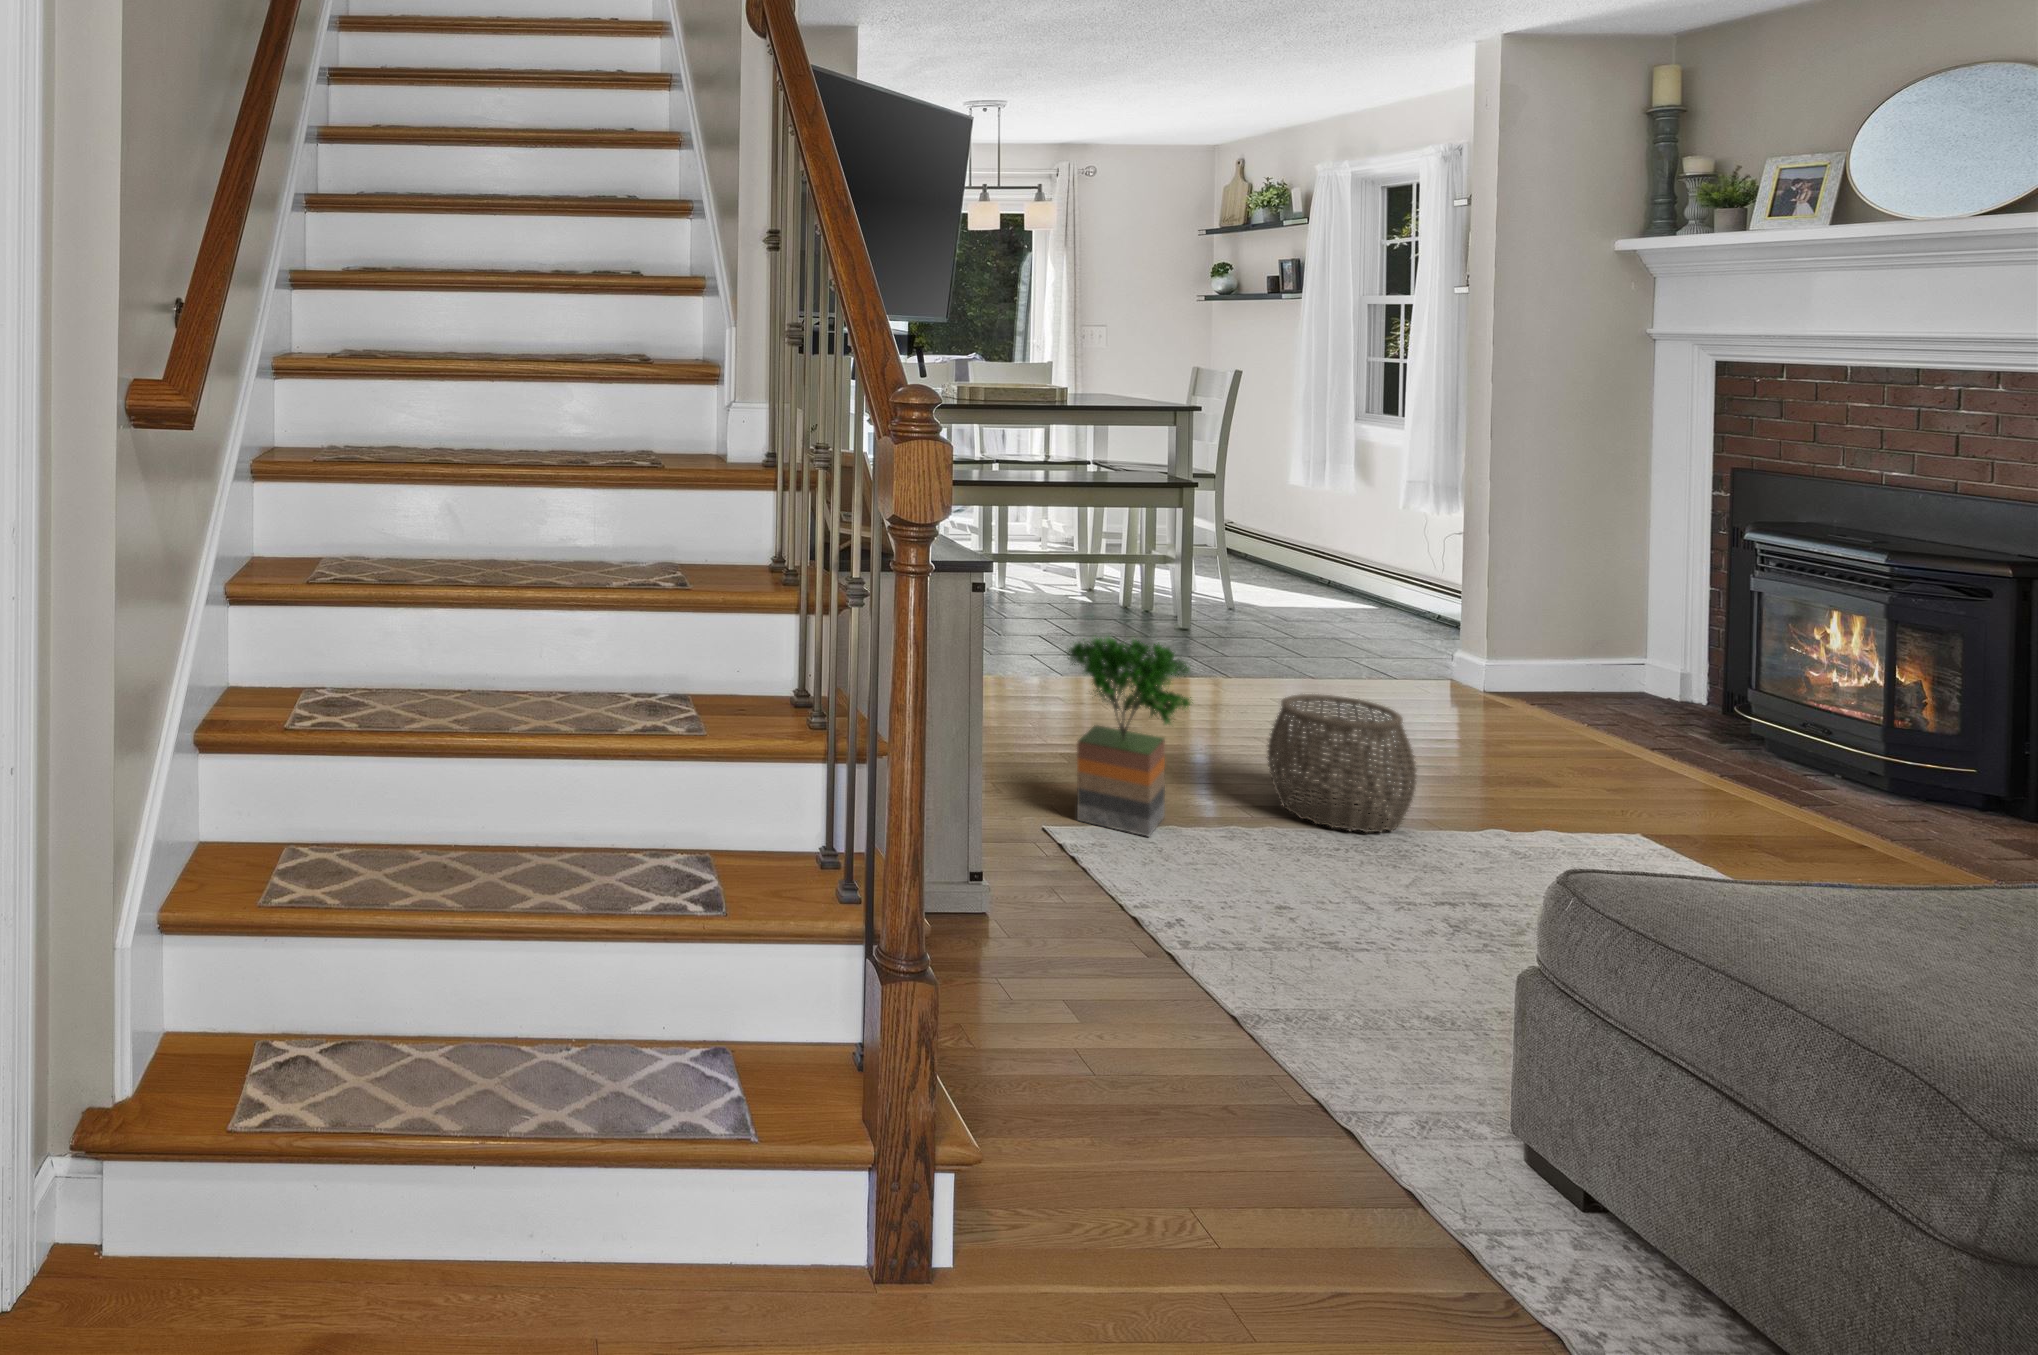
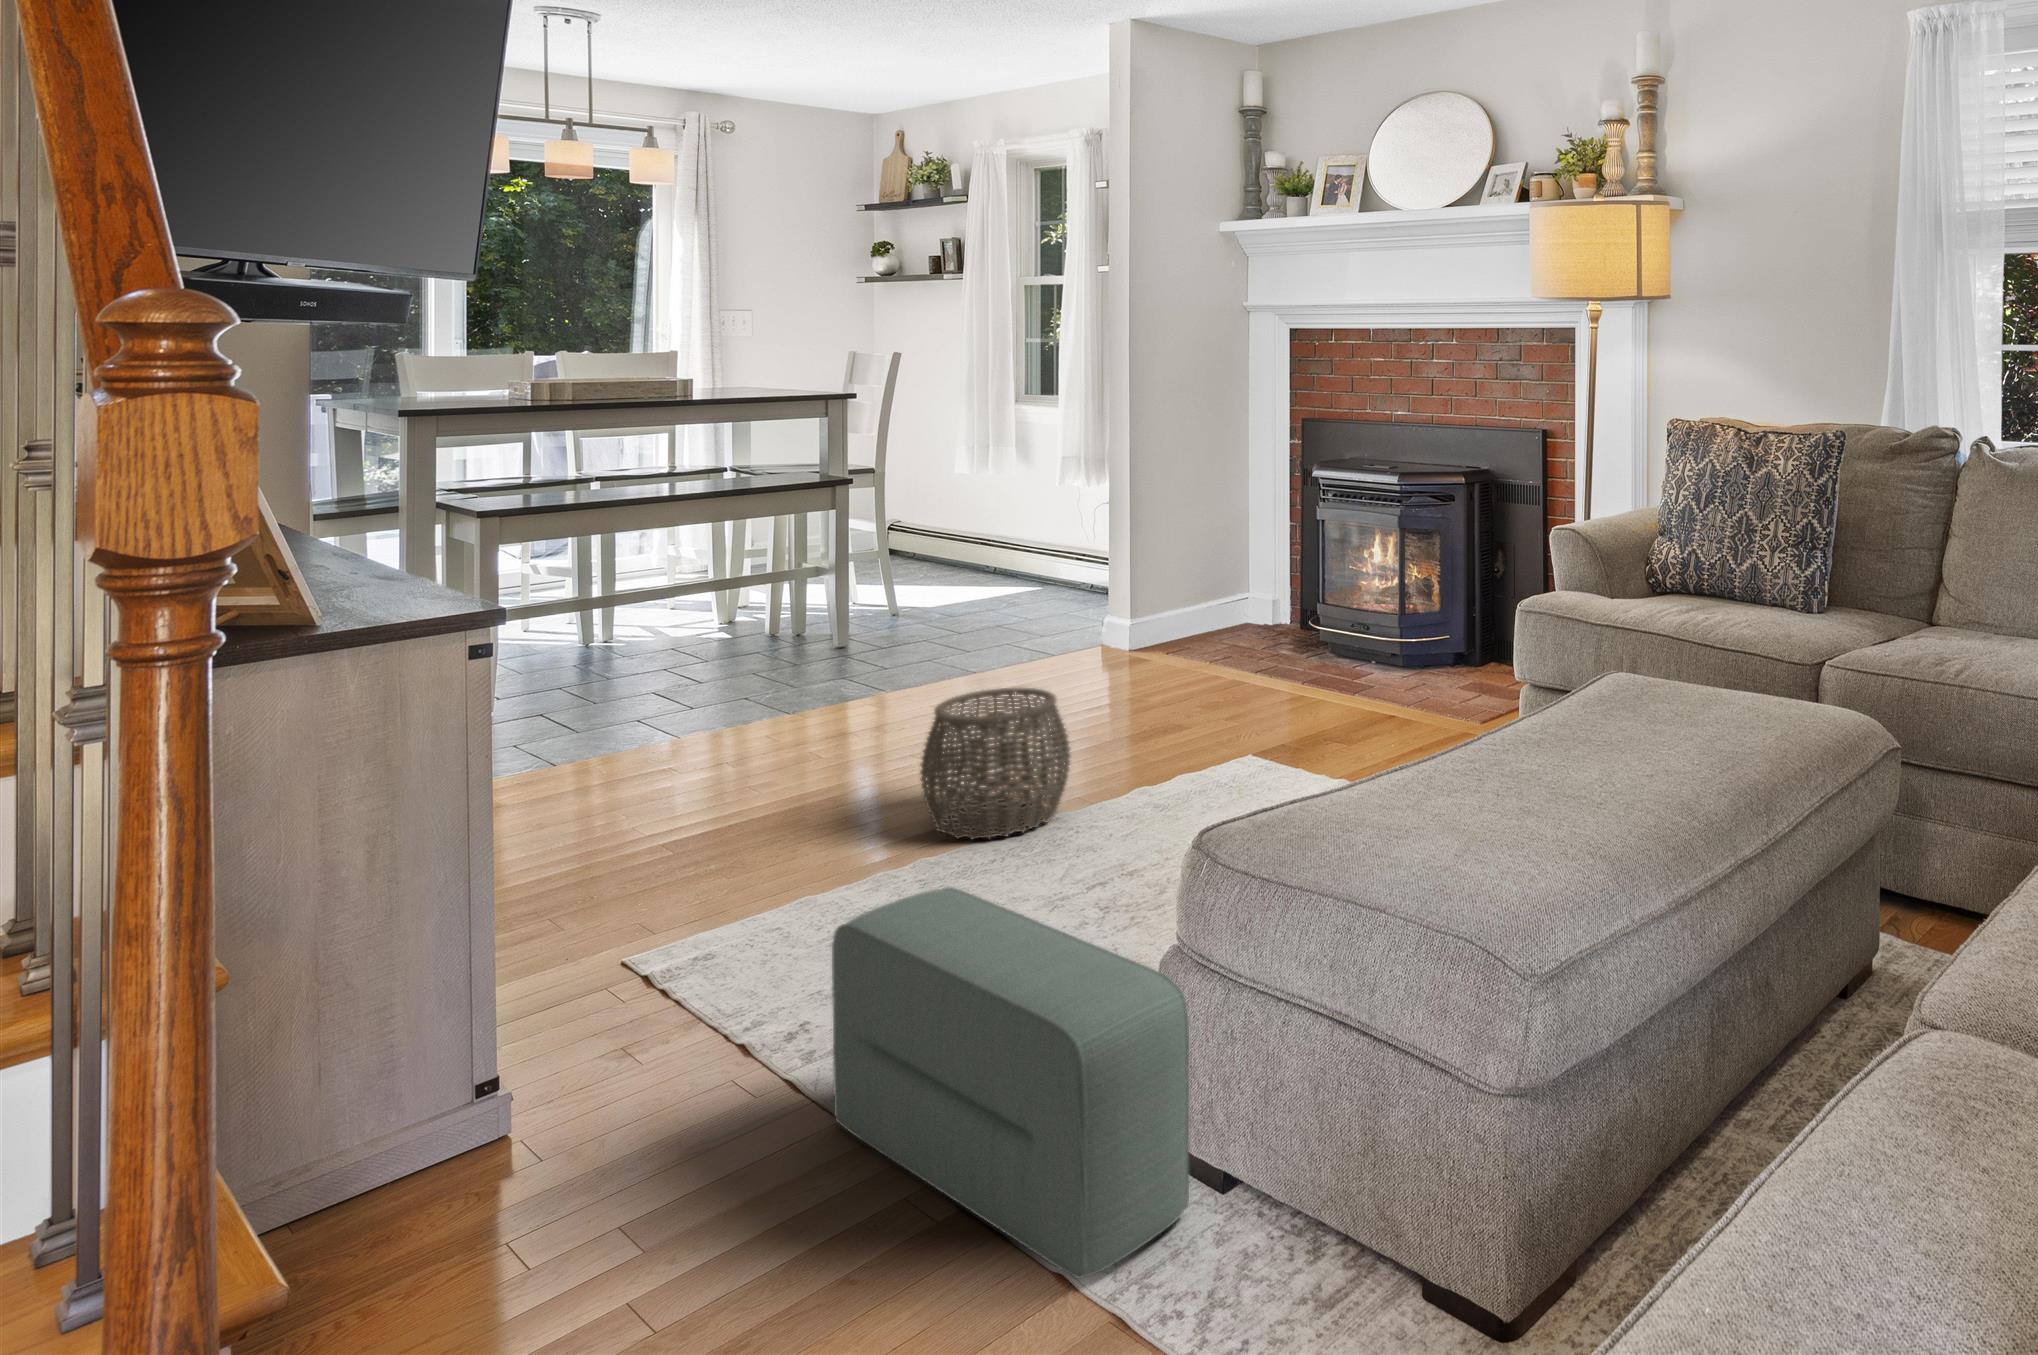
potted tree: present [1068,637,1193,837] -> none [654,670,832,935]
pouf: none [1208,845,1544,1208] -> present [832,888,1189,1279]

